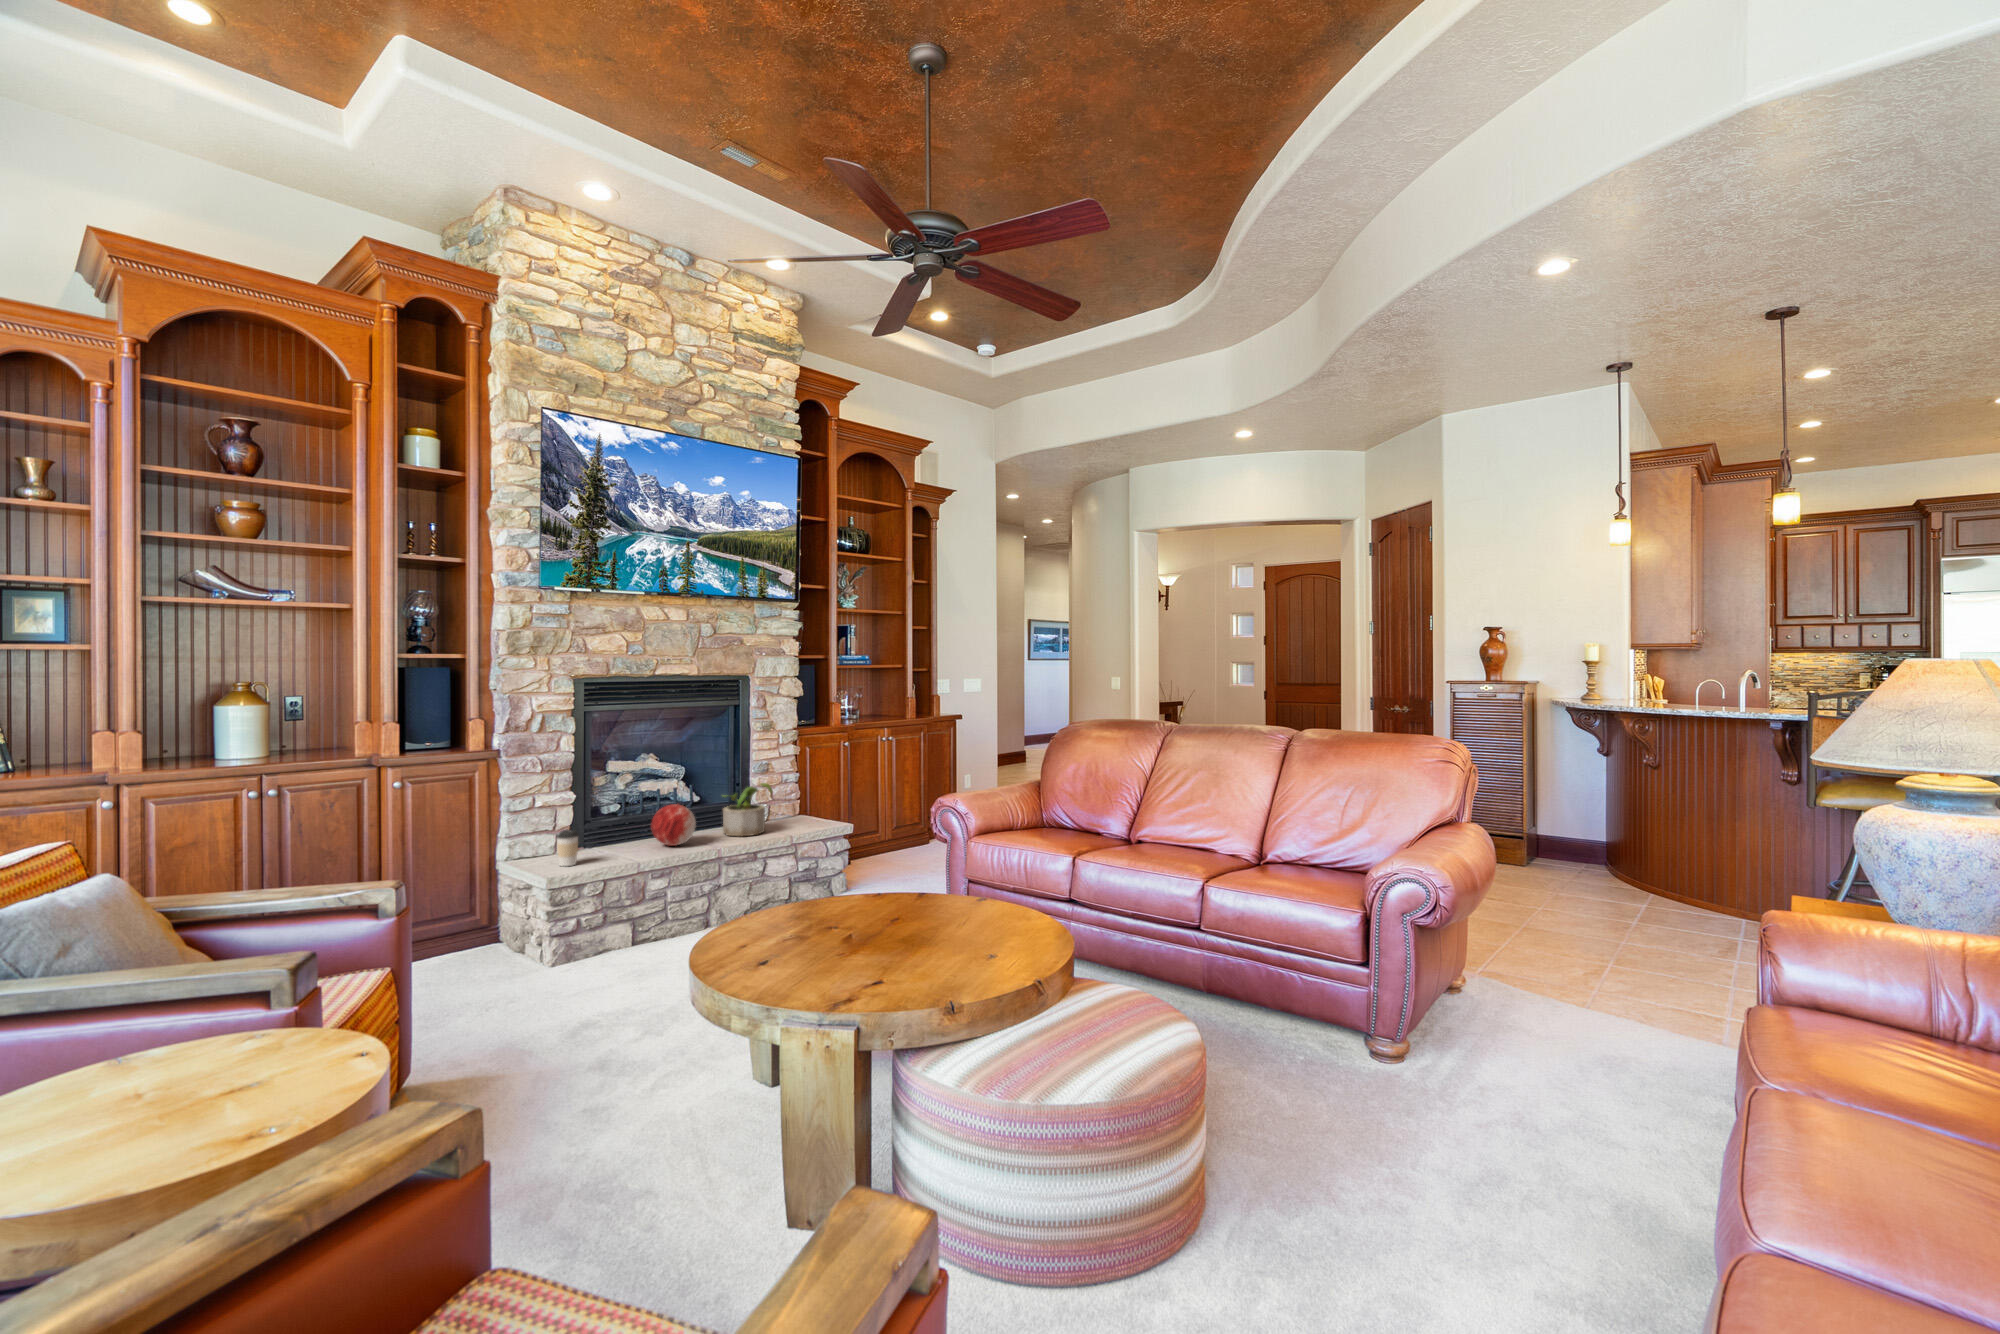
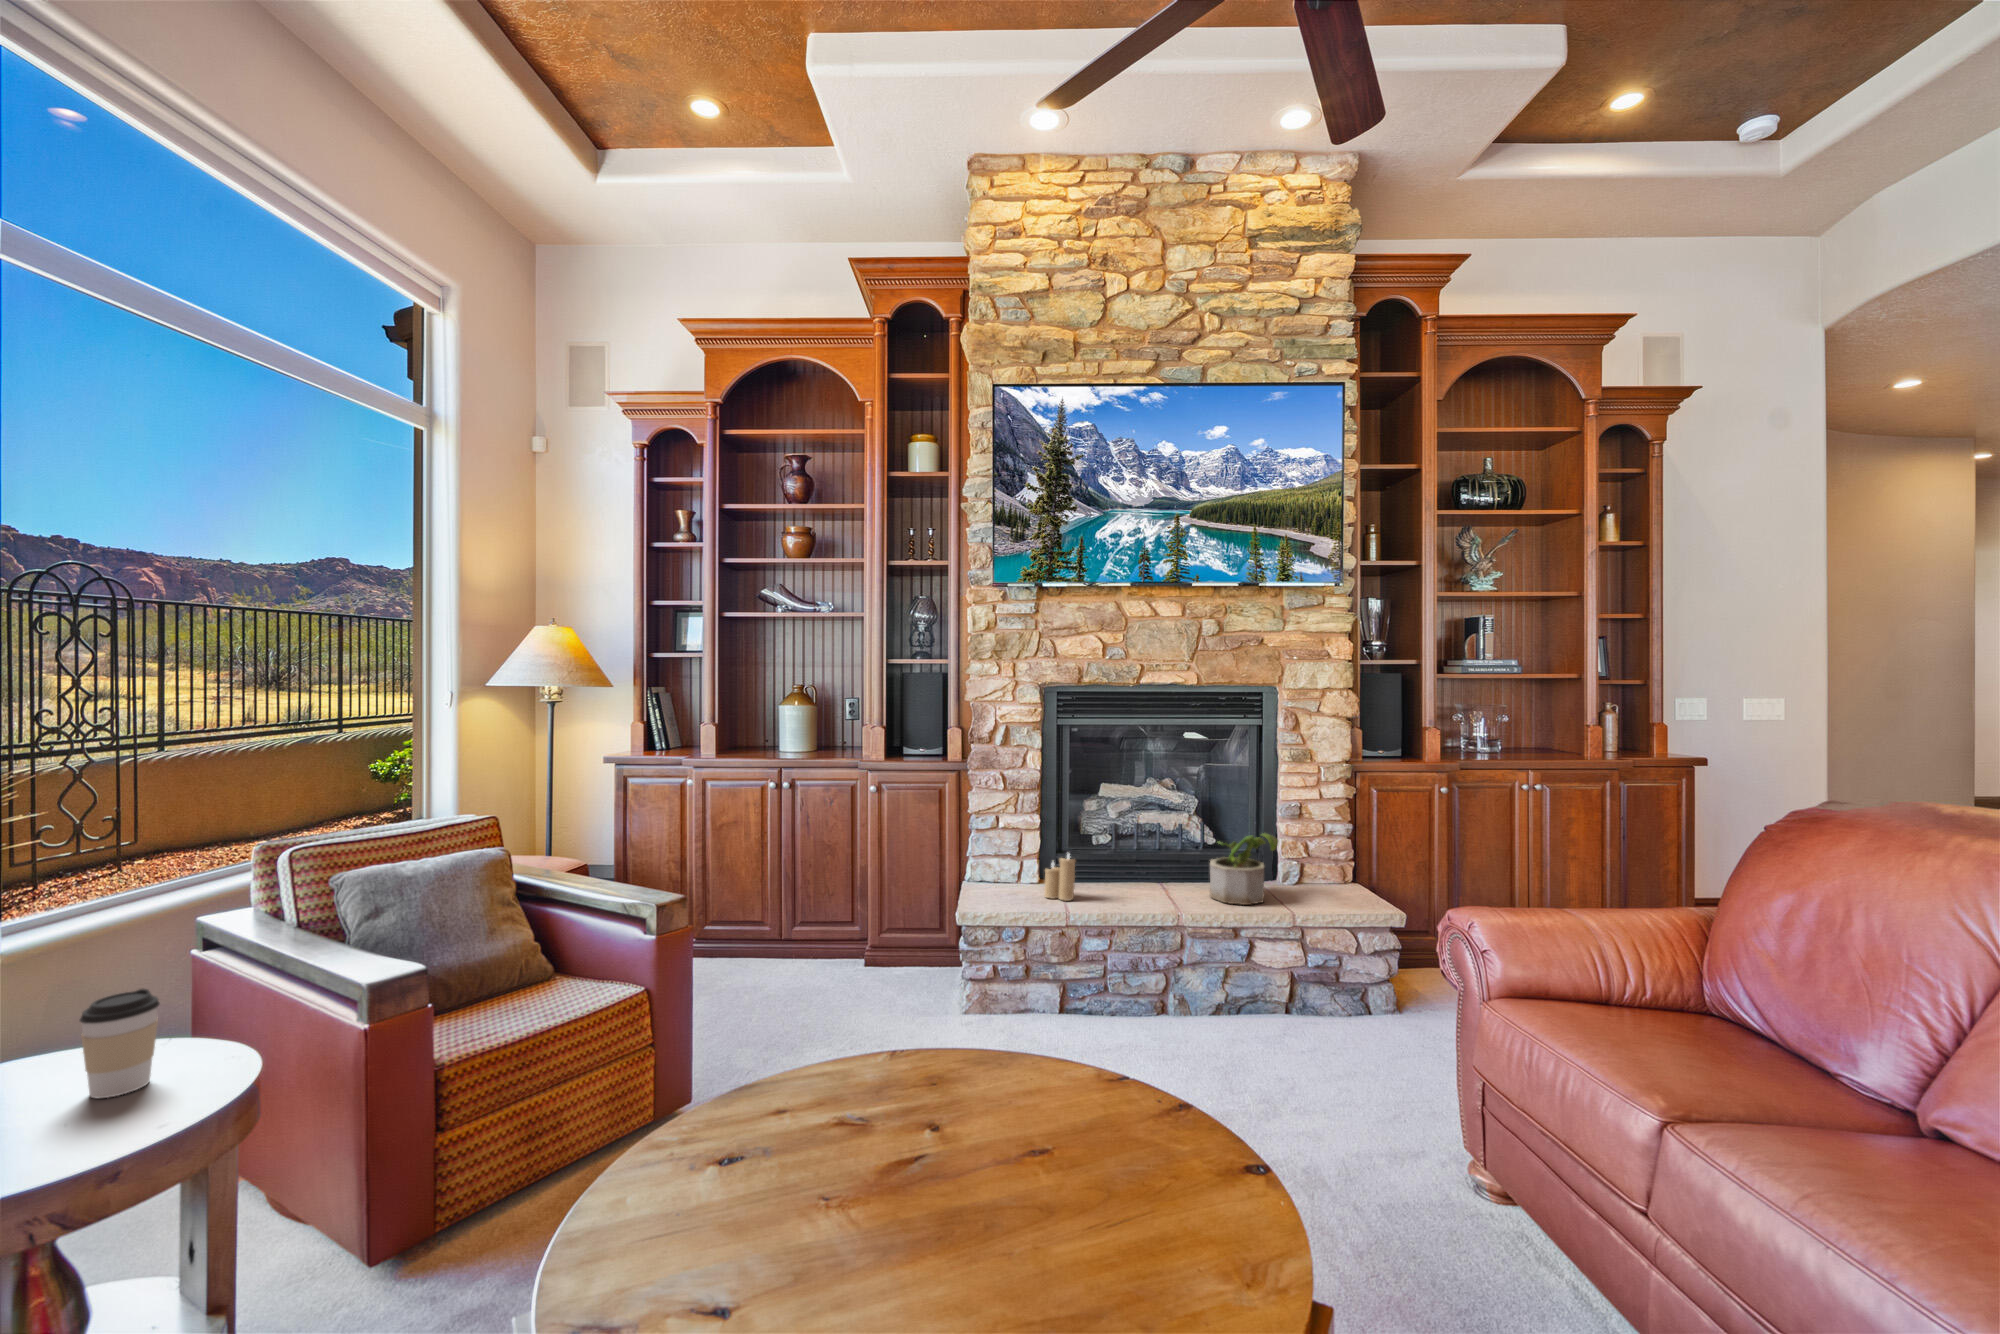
decorative orb: present [651,804,696,846] -> none [1107,845,1161,898]
candle: none [603,817,632,858] -> present [1044,854,1075,901]
coffee cup: present [556,830,579,866] -> present [80,989,160,1098]

